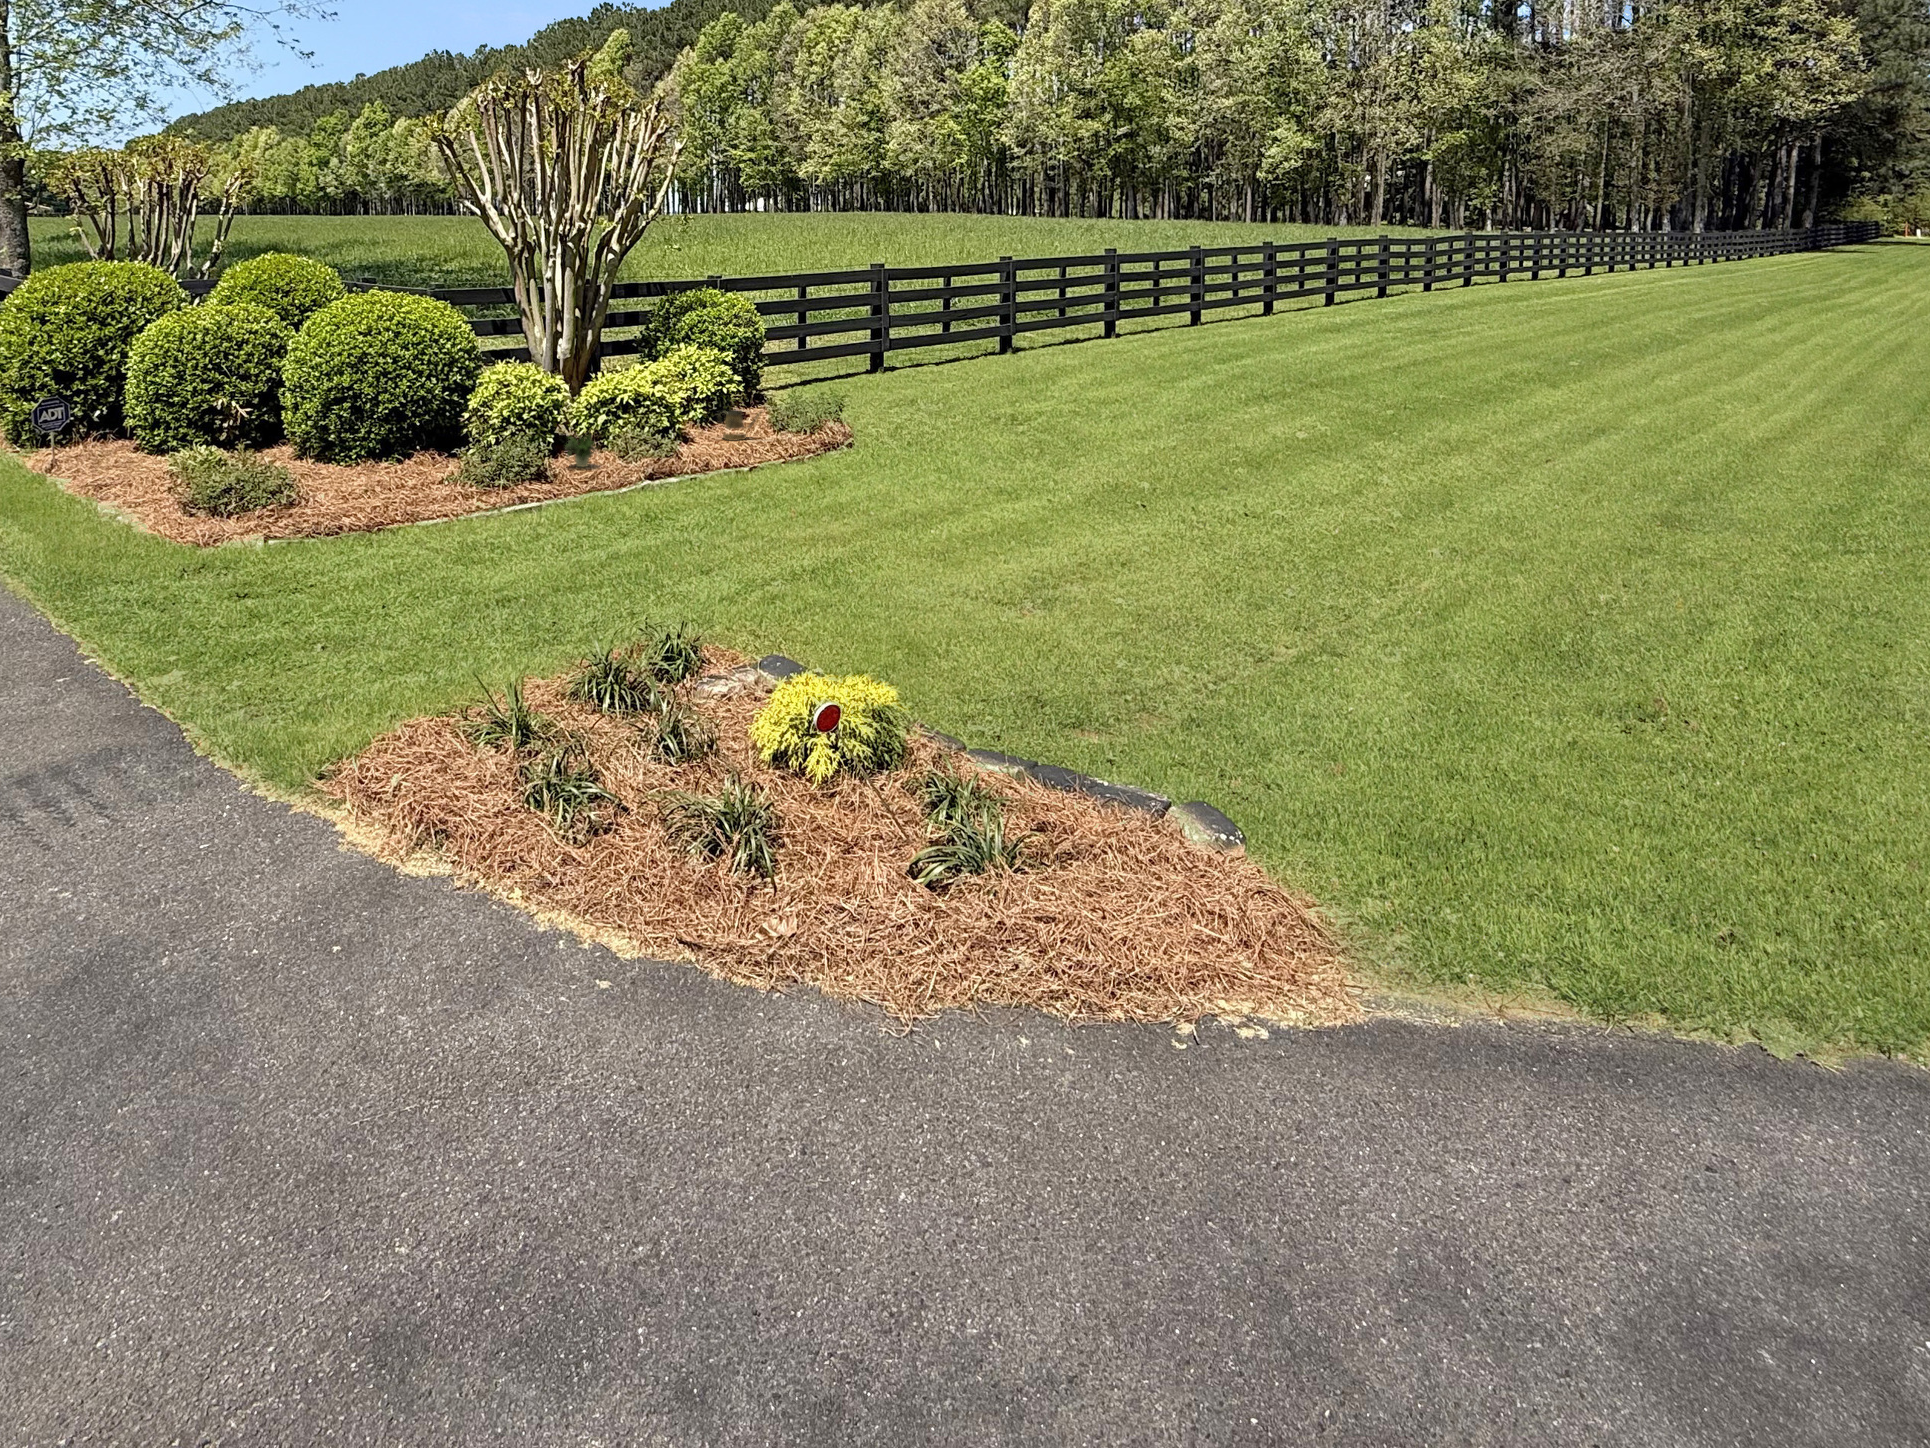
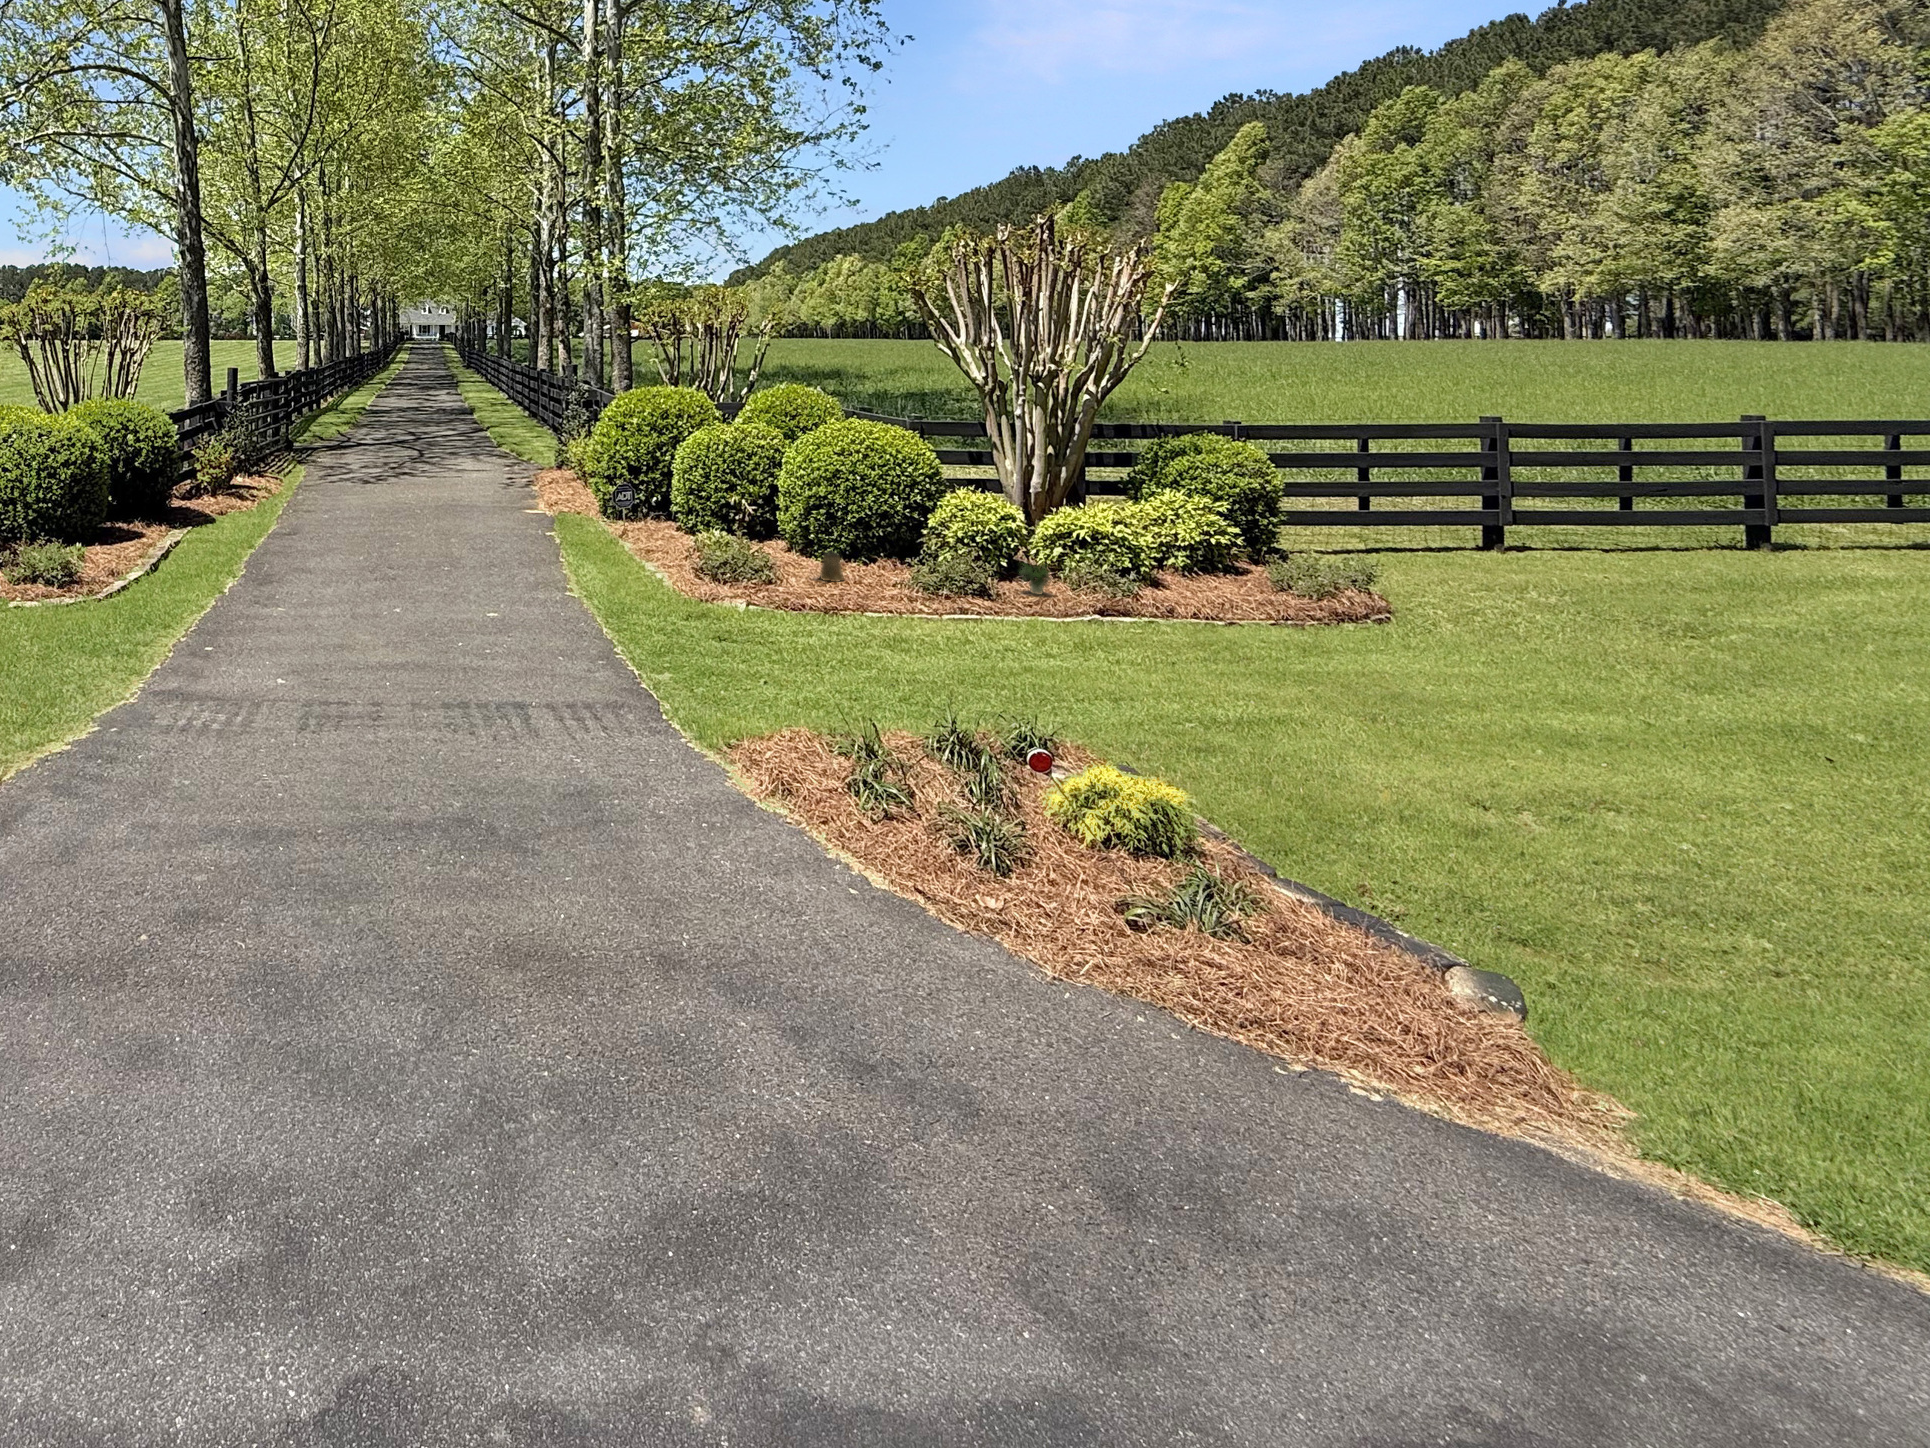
watering can: present [718,410,762,441] -> present [820,551,844,582]

